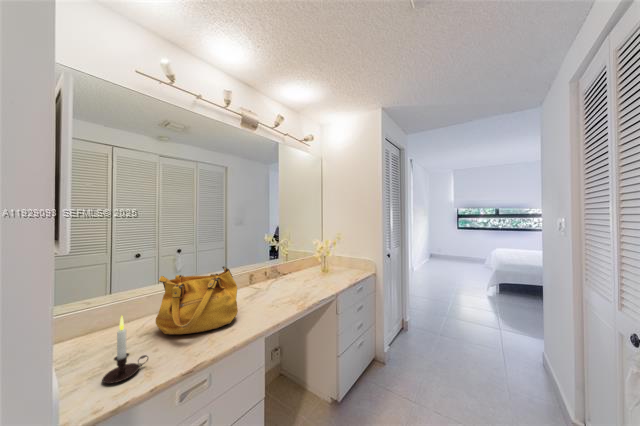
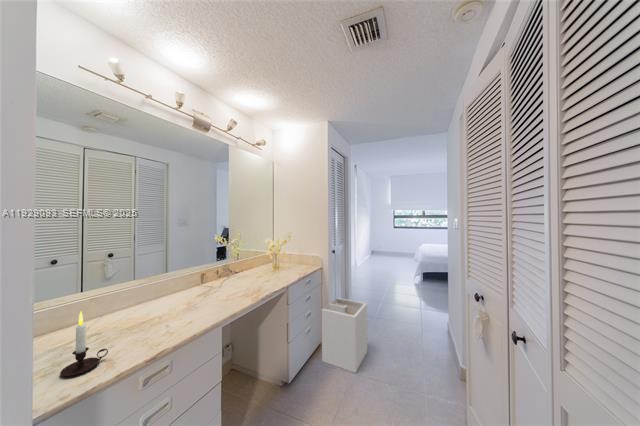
handbag: present [156,266,238,335] -> none [106,264,194,333]
laundry hamper: none [375,308,431,401] -> present [322,298,367,373]

